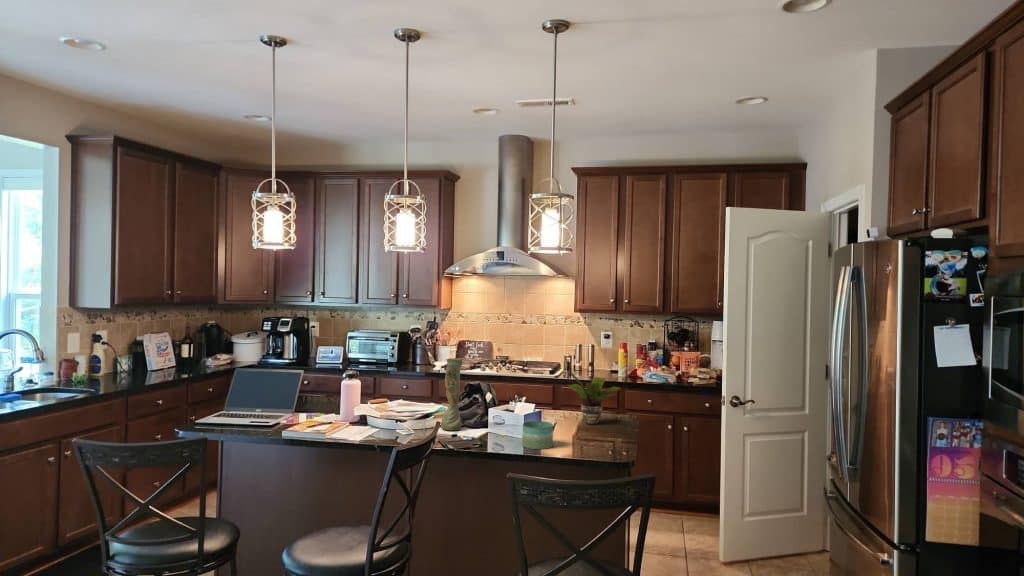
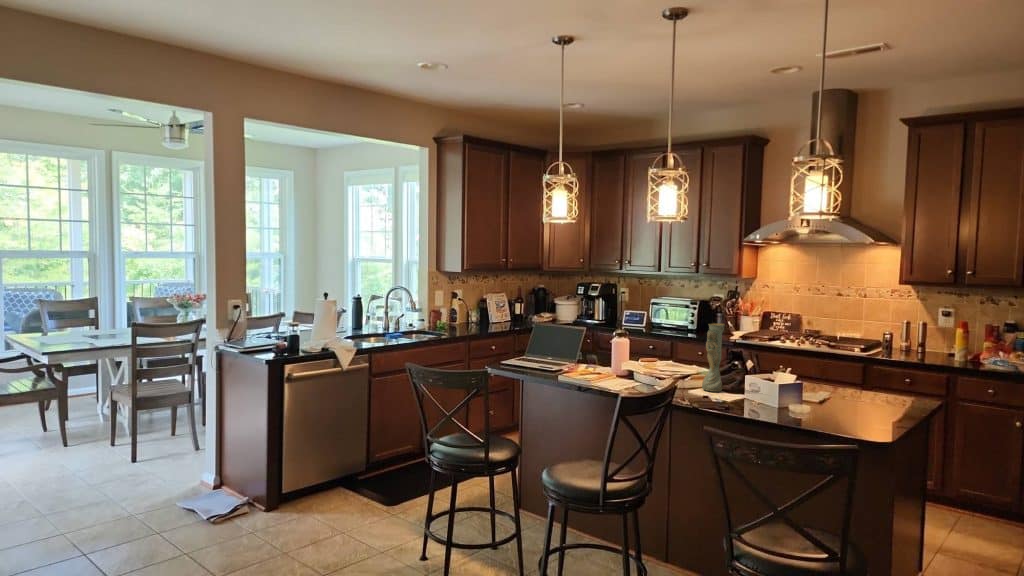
potted plant: present [568,373,620,425] -> none [846,346,910,403]
candle: present [522,421,553,449] -> none [773,389,807,417]

